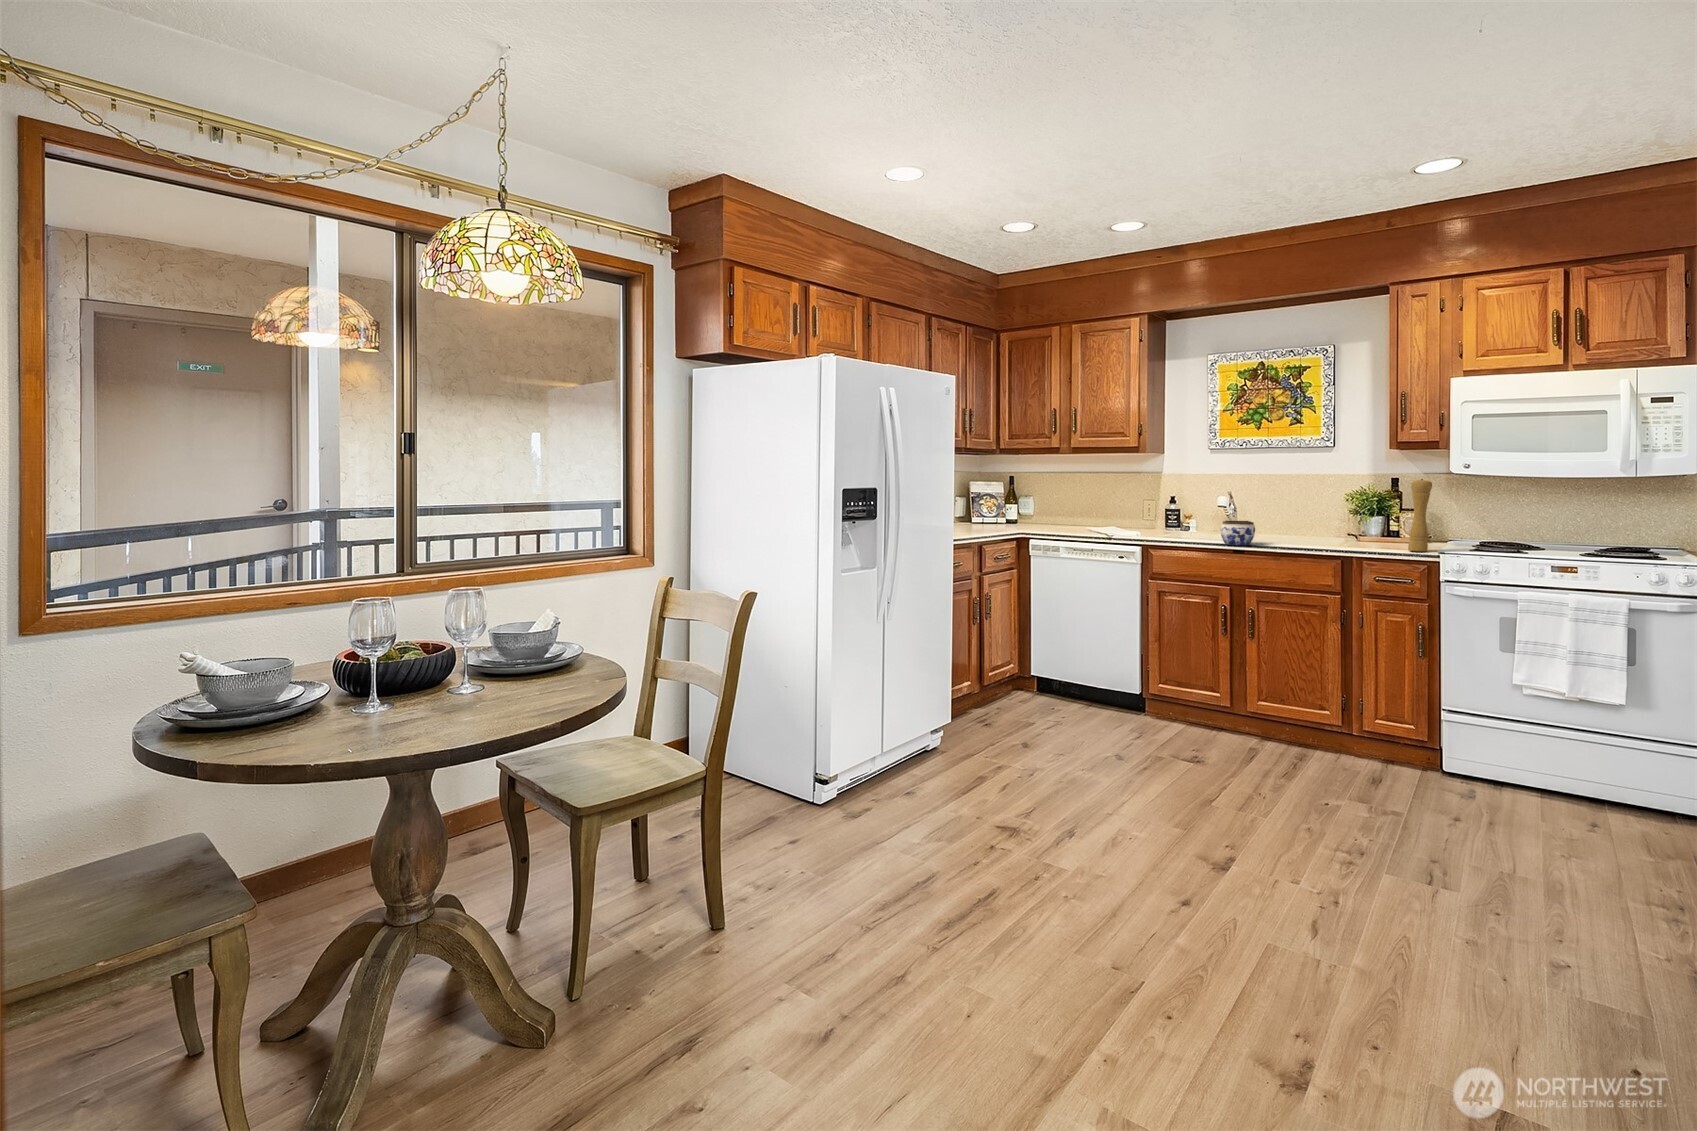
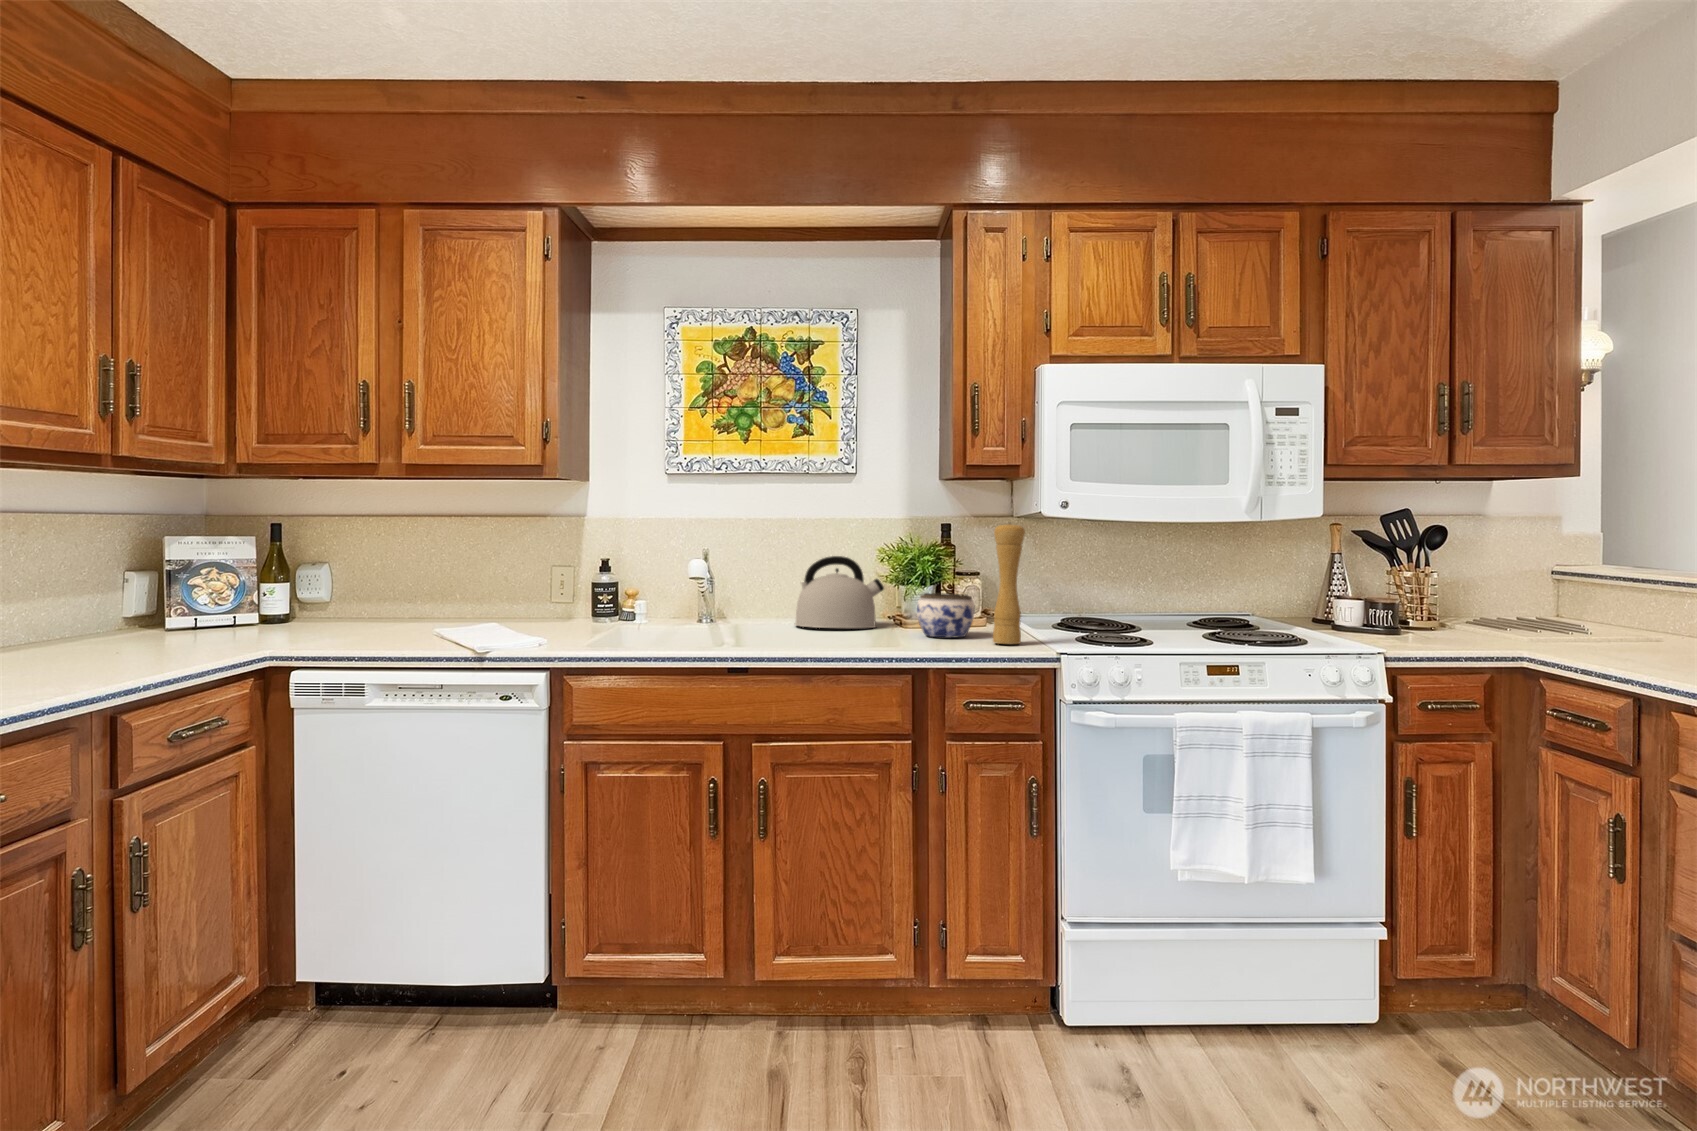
kettle: none [1284,498,1344,541] -> present [795,556,884,628]
jar: present [1221,521,1255,545] -> present [917,593,975,637]

